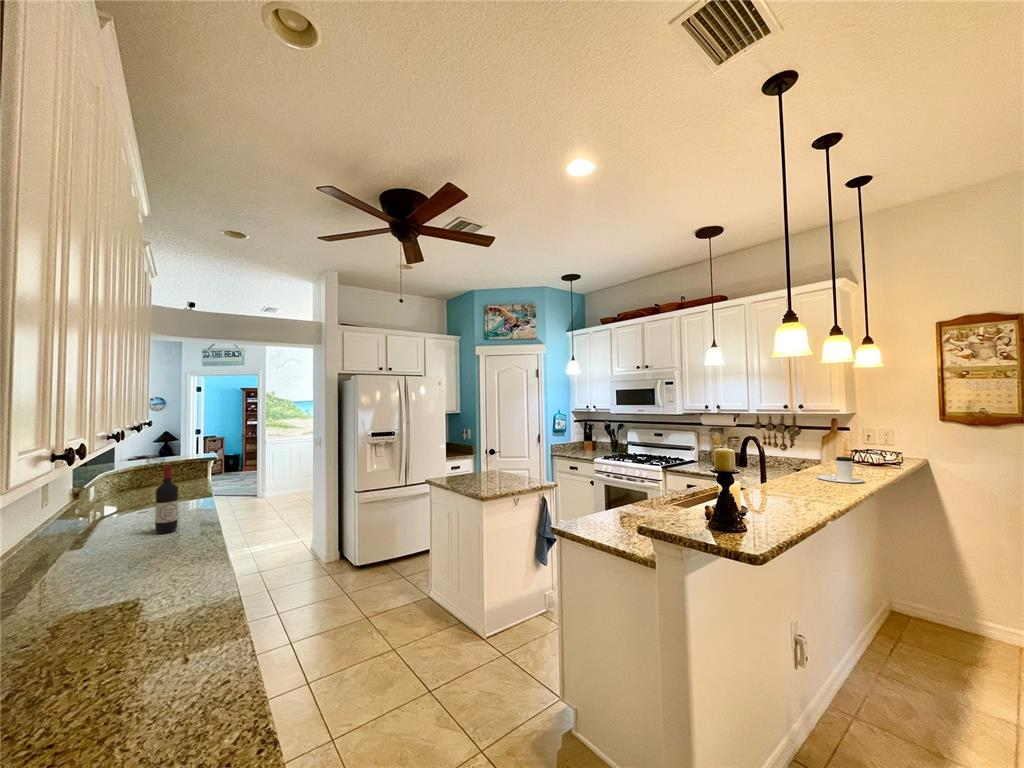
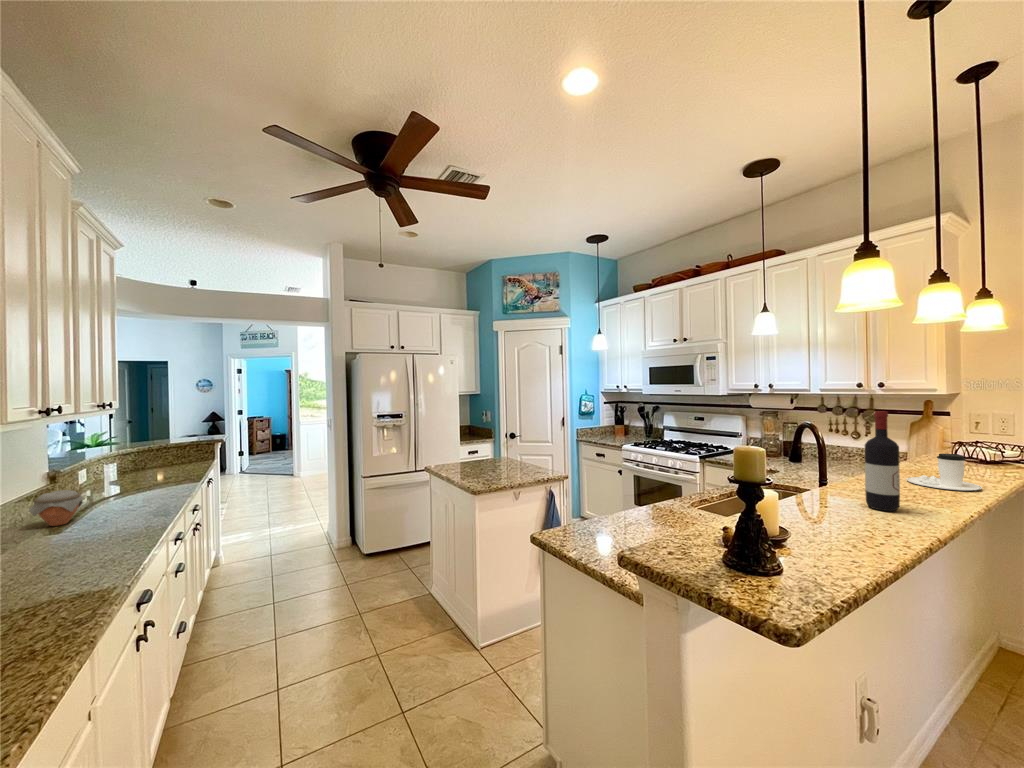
wine bottle: present [155,466,178,534] -> present [865,411,900,511]
jar: none [95,499,140,532] -> present [29,490,84,526]

